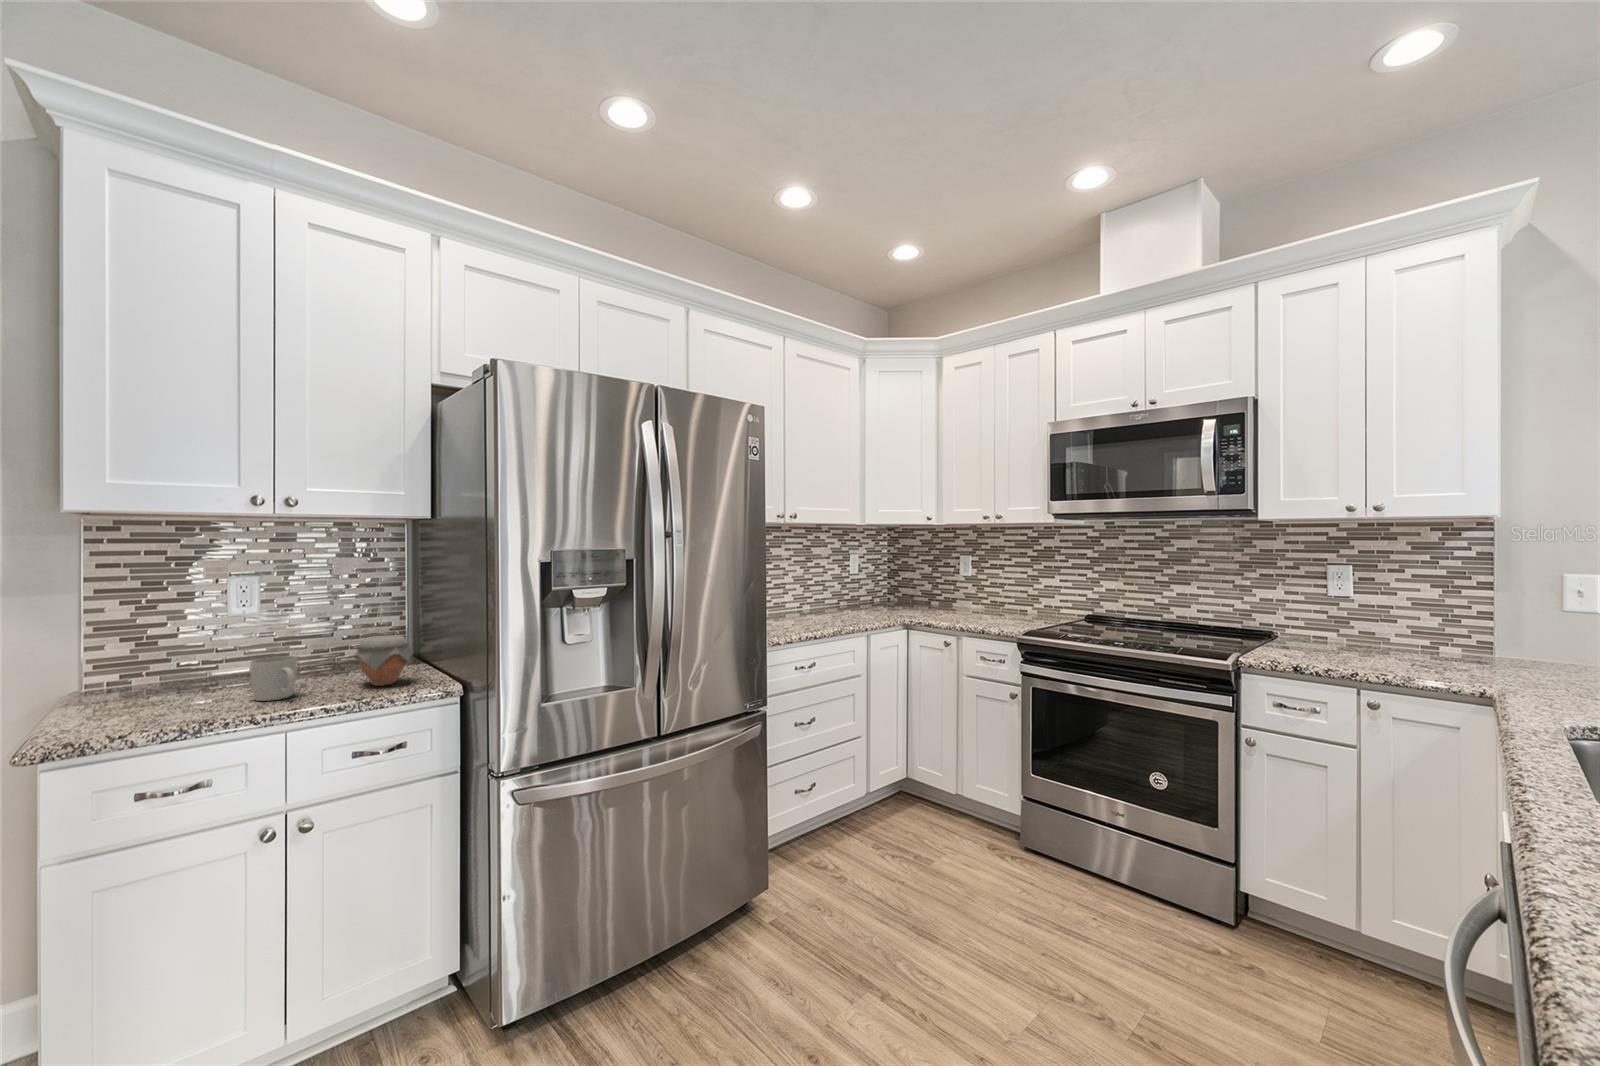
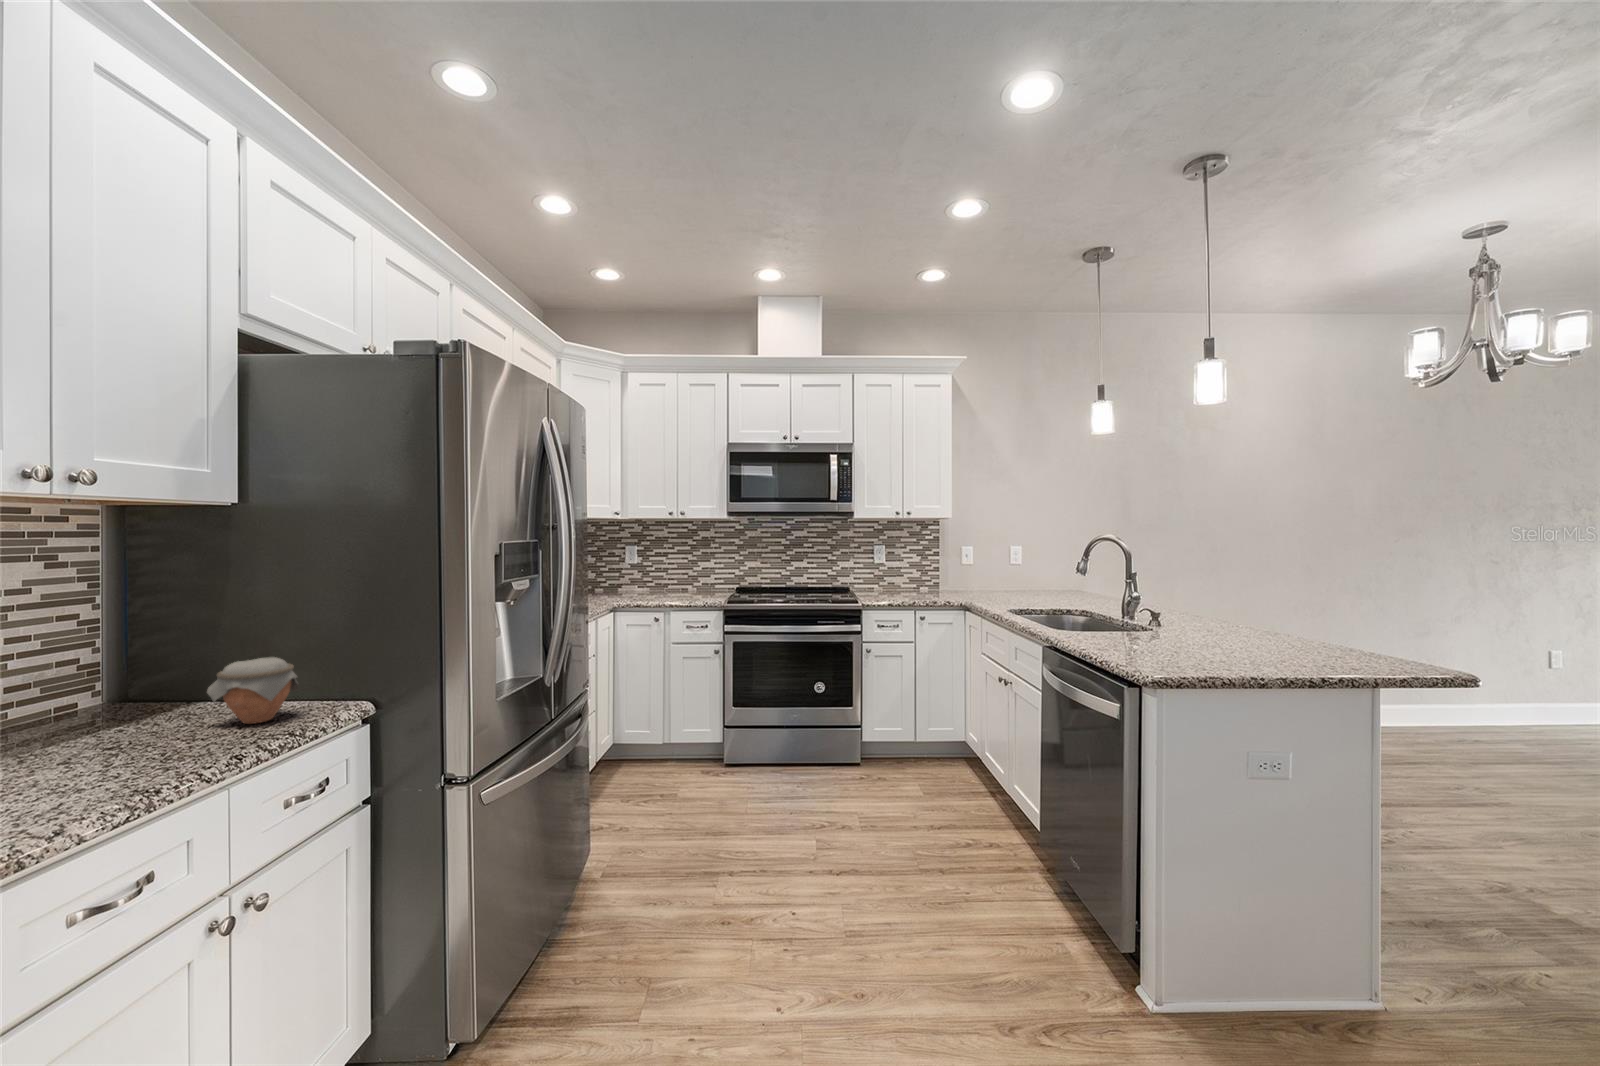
mug: present [250,656,297,701] -> none [110,698,205,766]

